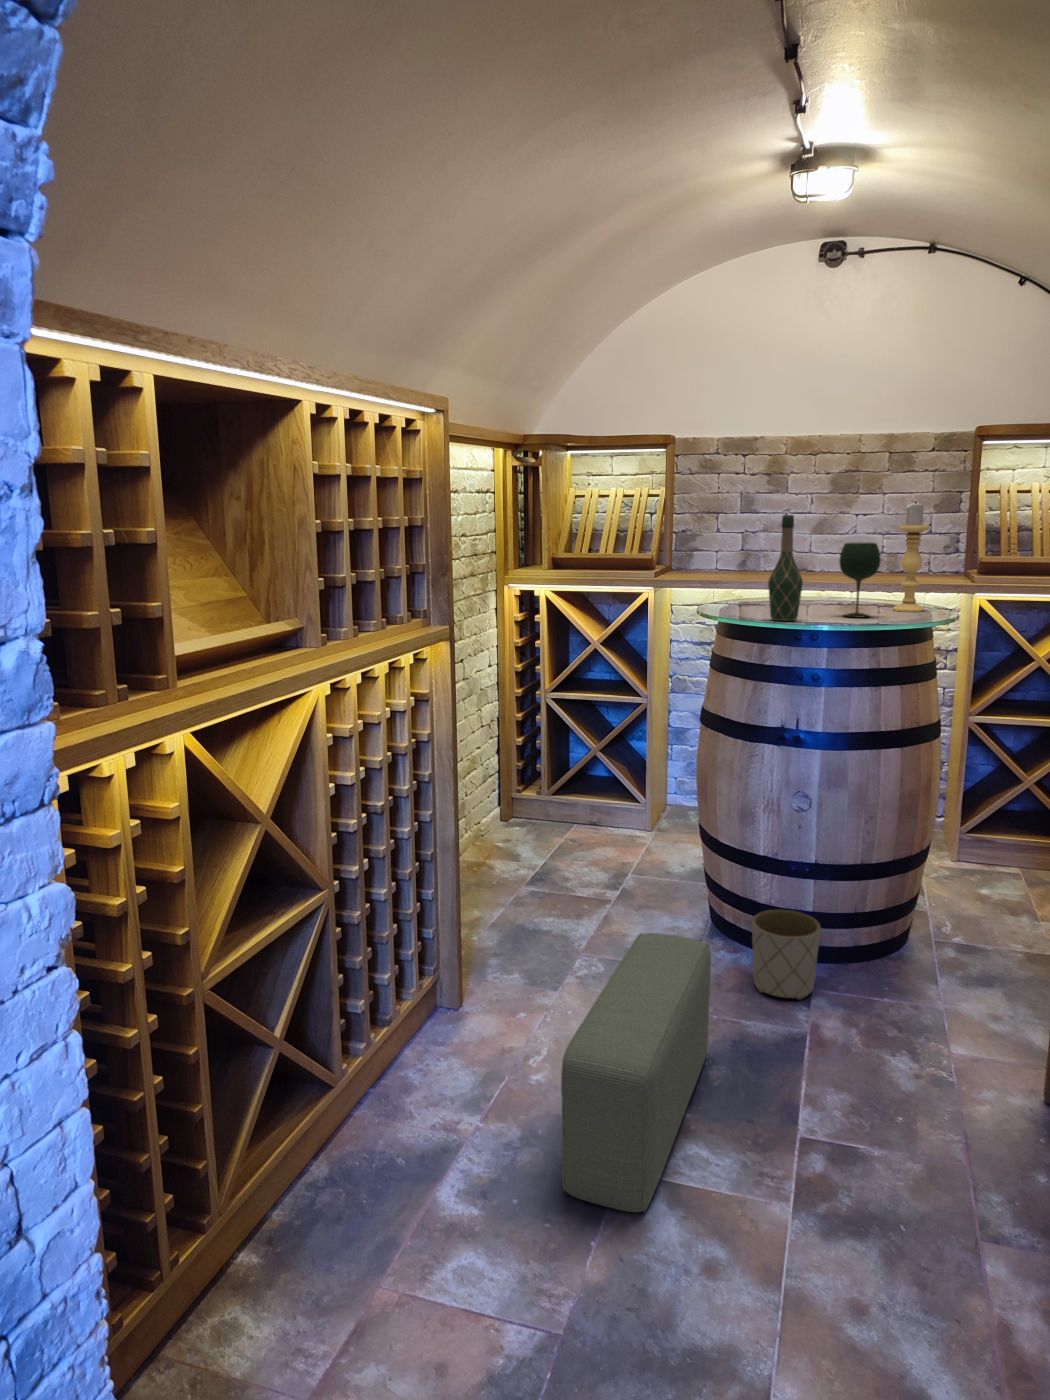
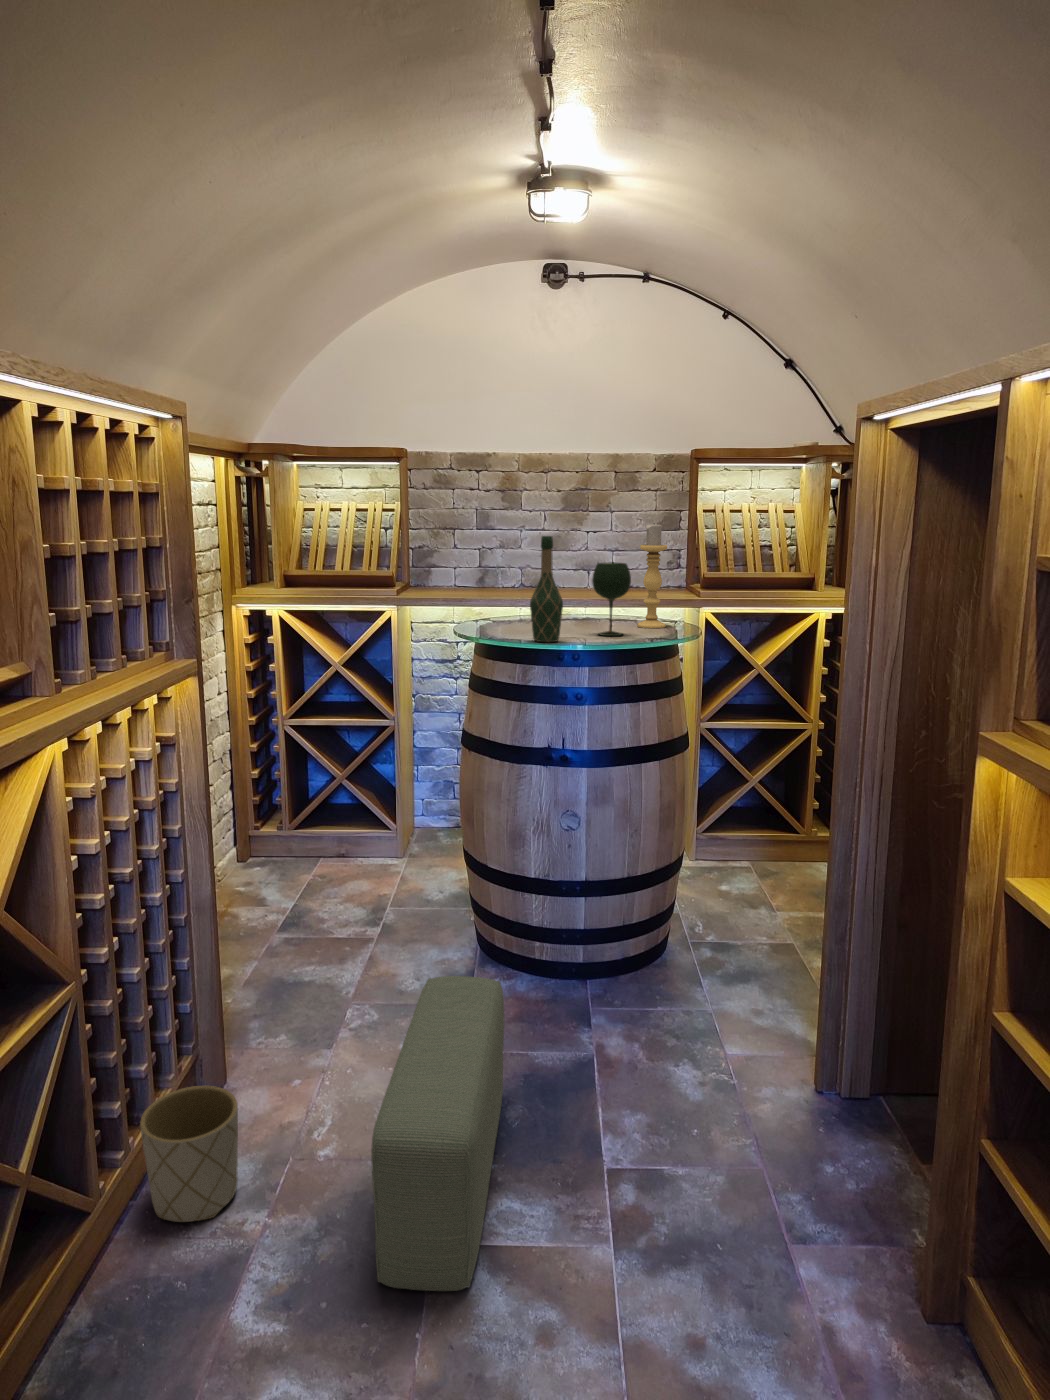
planter: present [752,910,821,1000] -> present [140,1086,238,1222]

